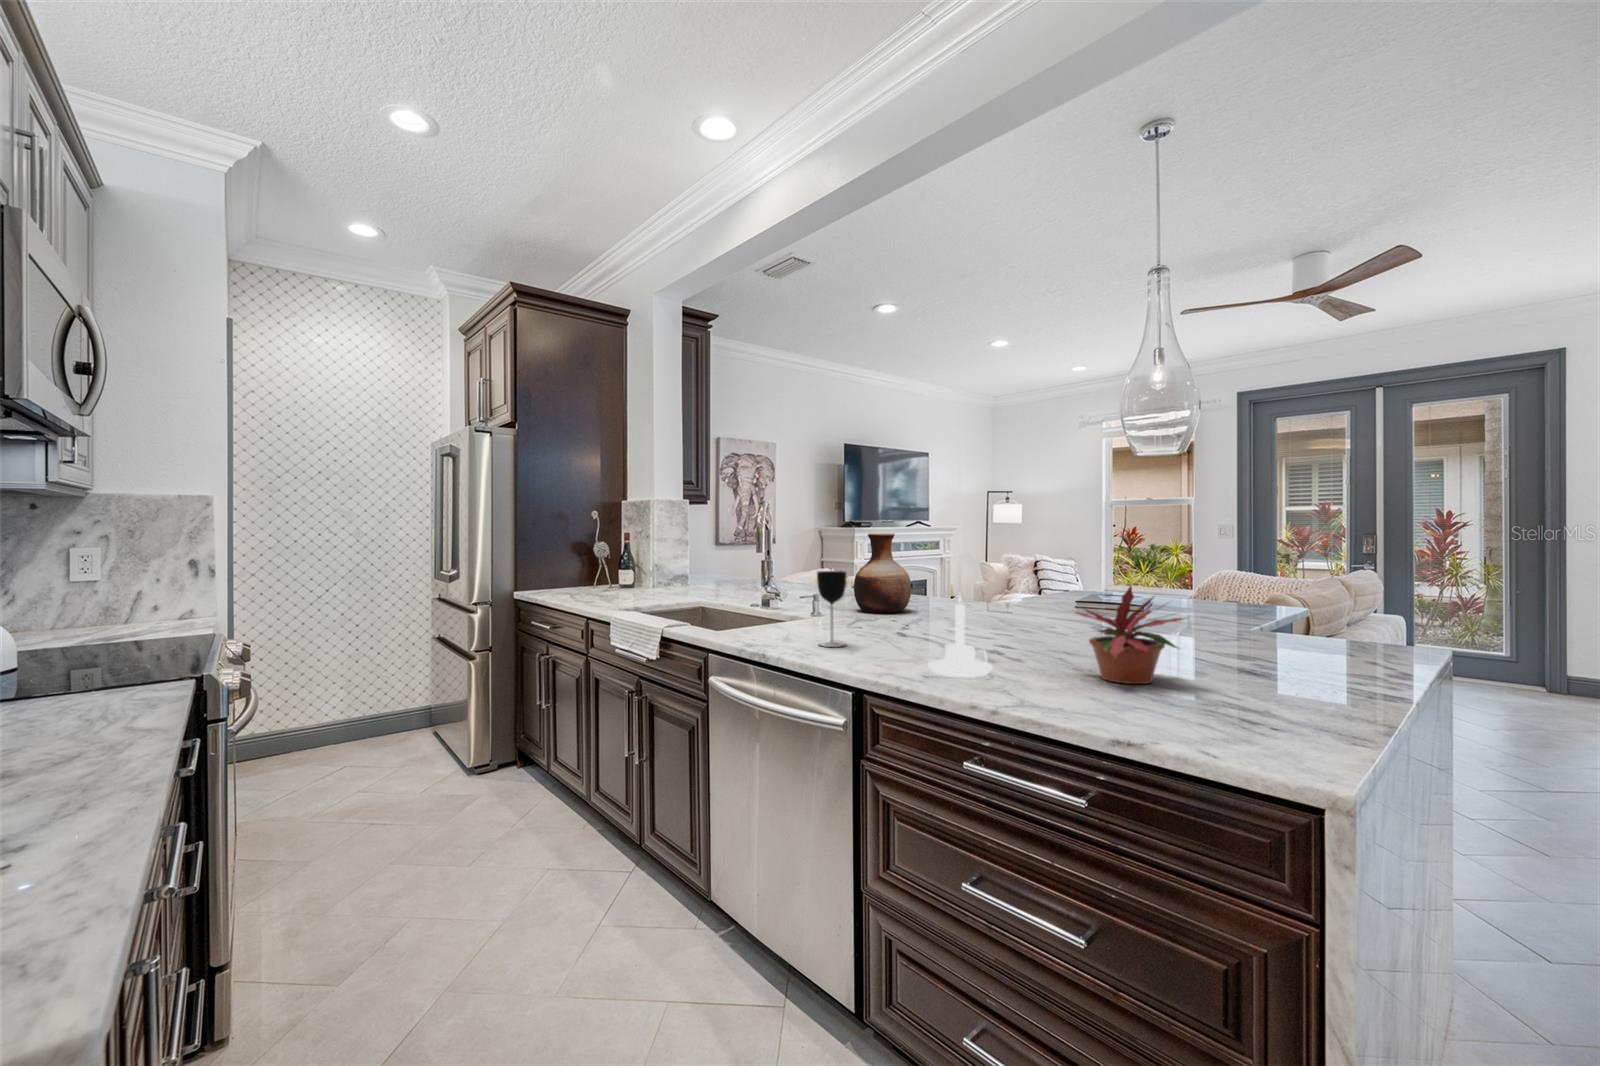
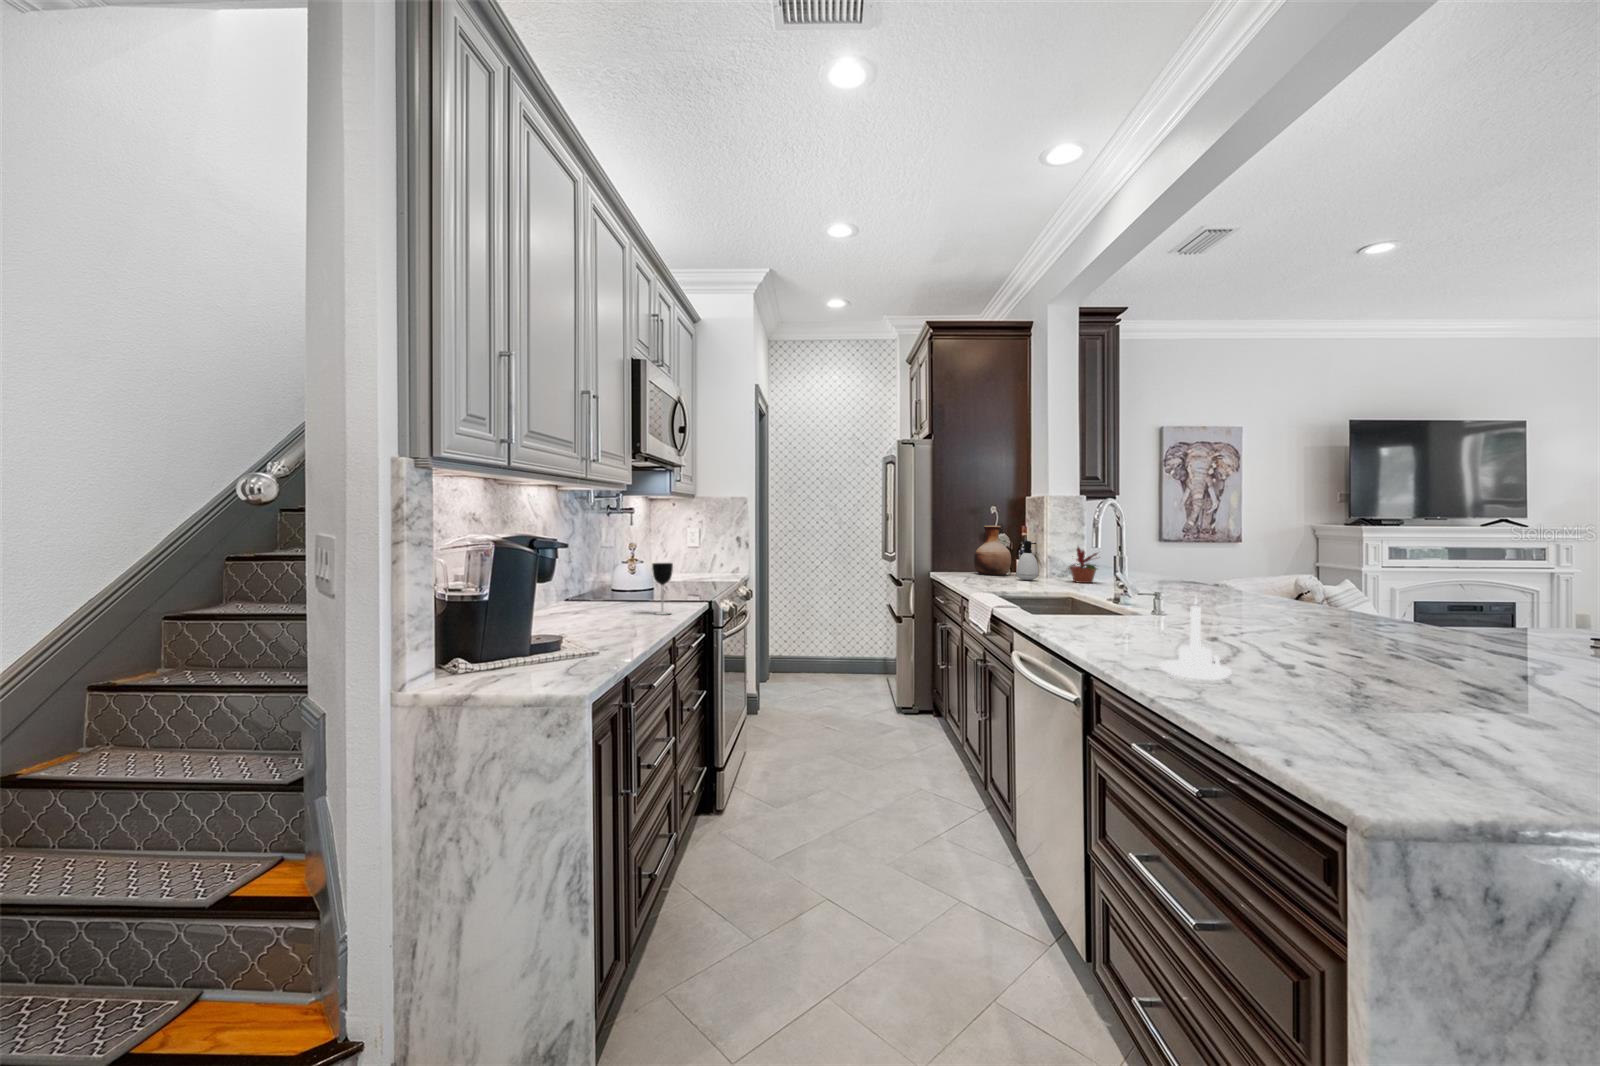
vase: present [854,533,911,613] -> present [974,526,1011,576]
soap dispenser: none [623,548,647,592] -> present [1016,541,1039,580]
wine glass: present [817,571,847,647] -> present [652,563,673,615]
potted plant: present [1079,585,1184,684] -> present [1068,547,1100,583]

